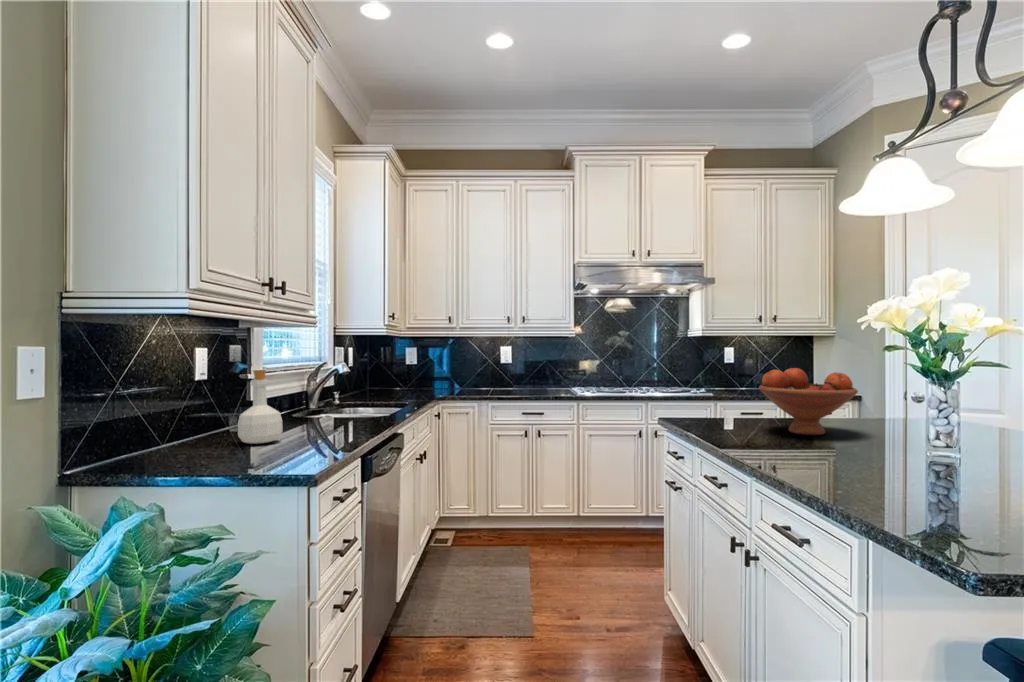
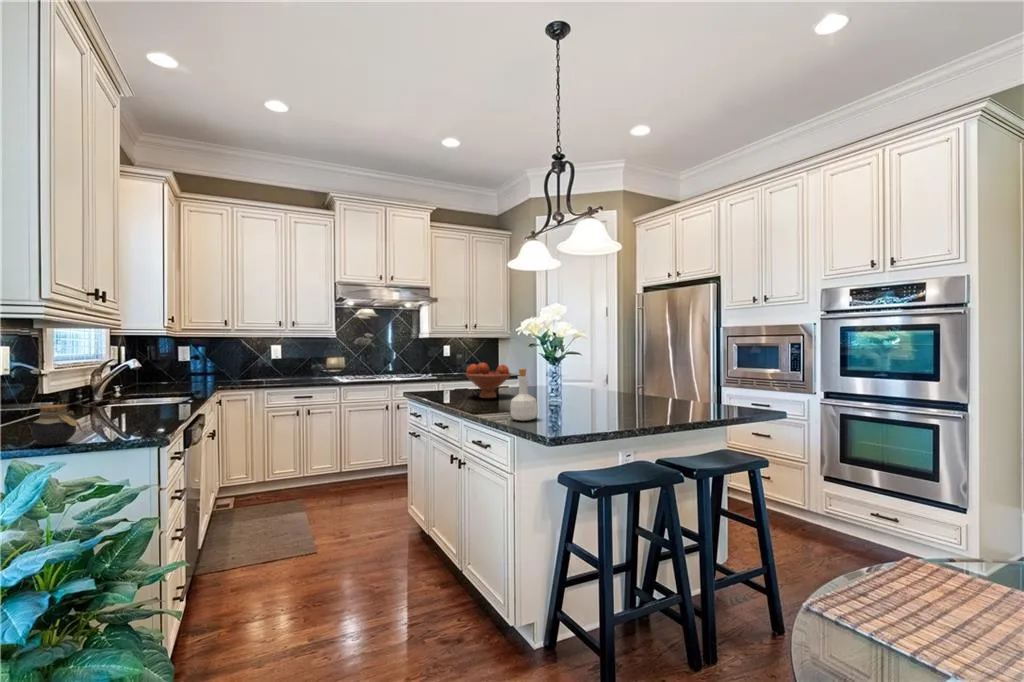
bottle: present [238,370,283,444] -> present [511,369,538,421]
jar: none [159,404,211,455] -> present [31,404,82,445]

